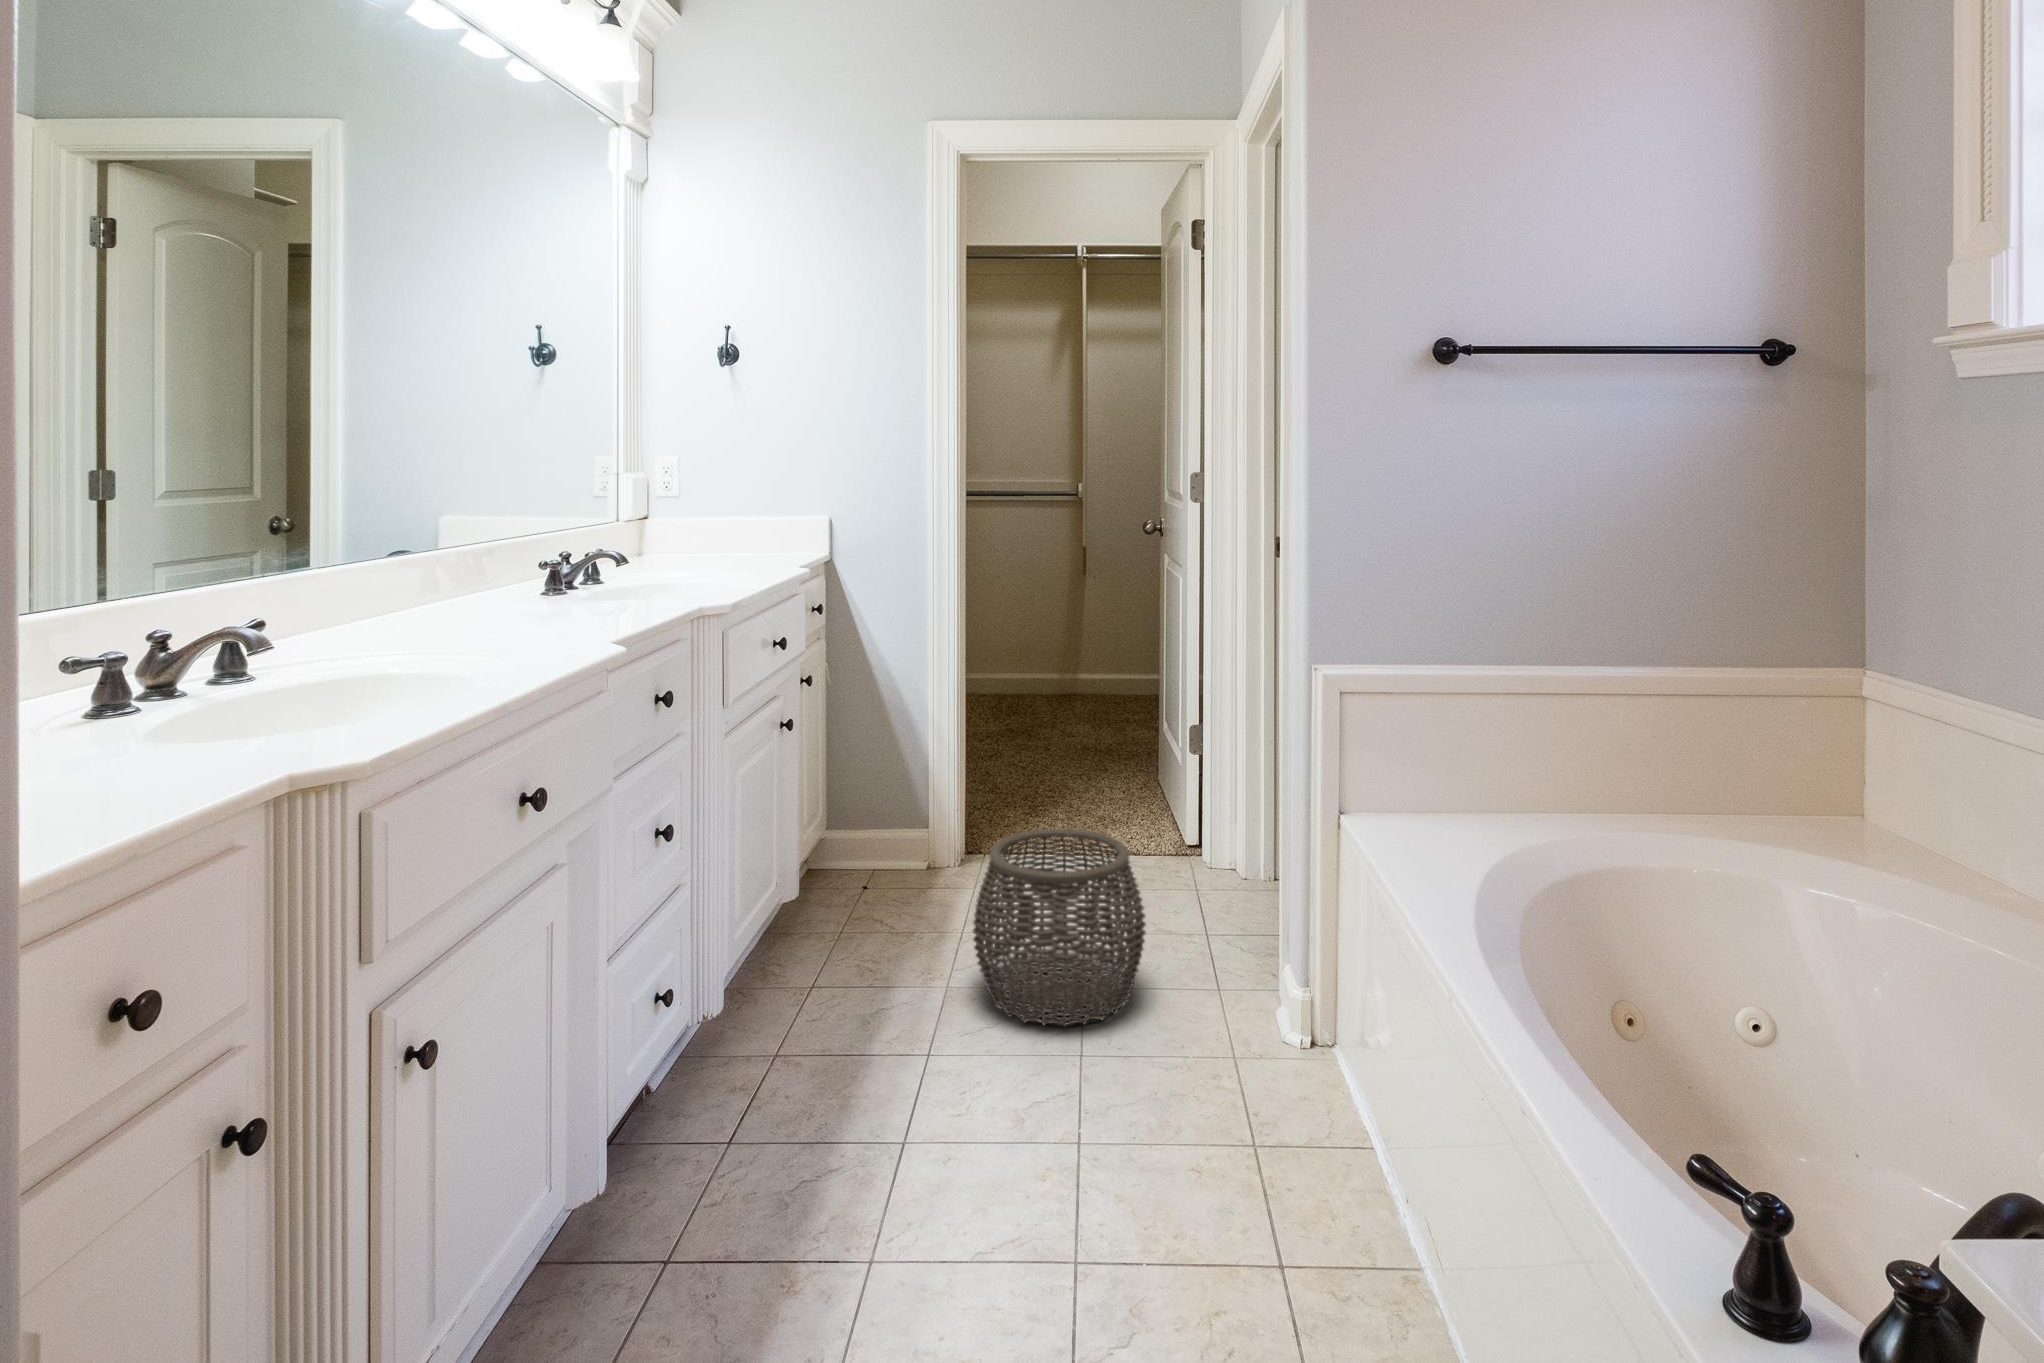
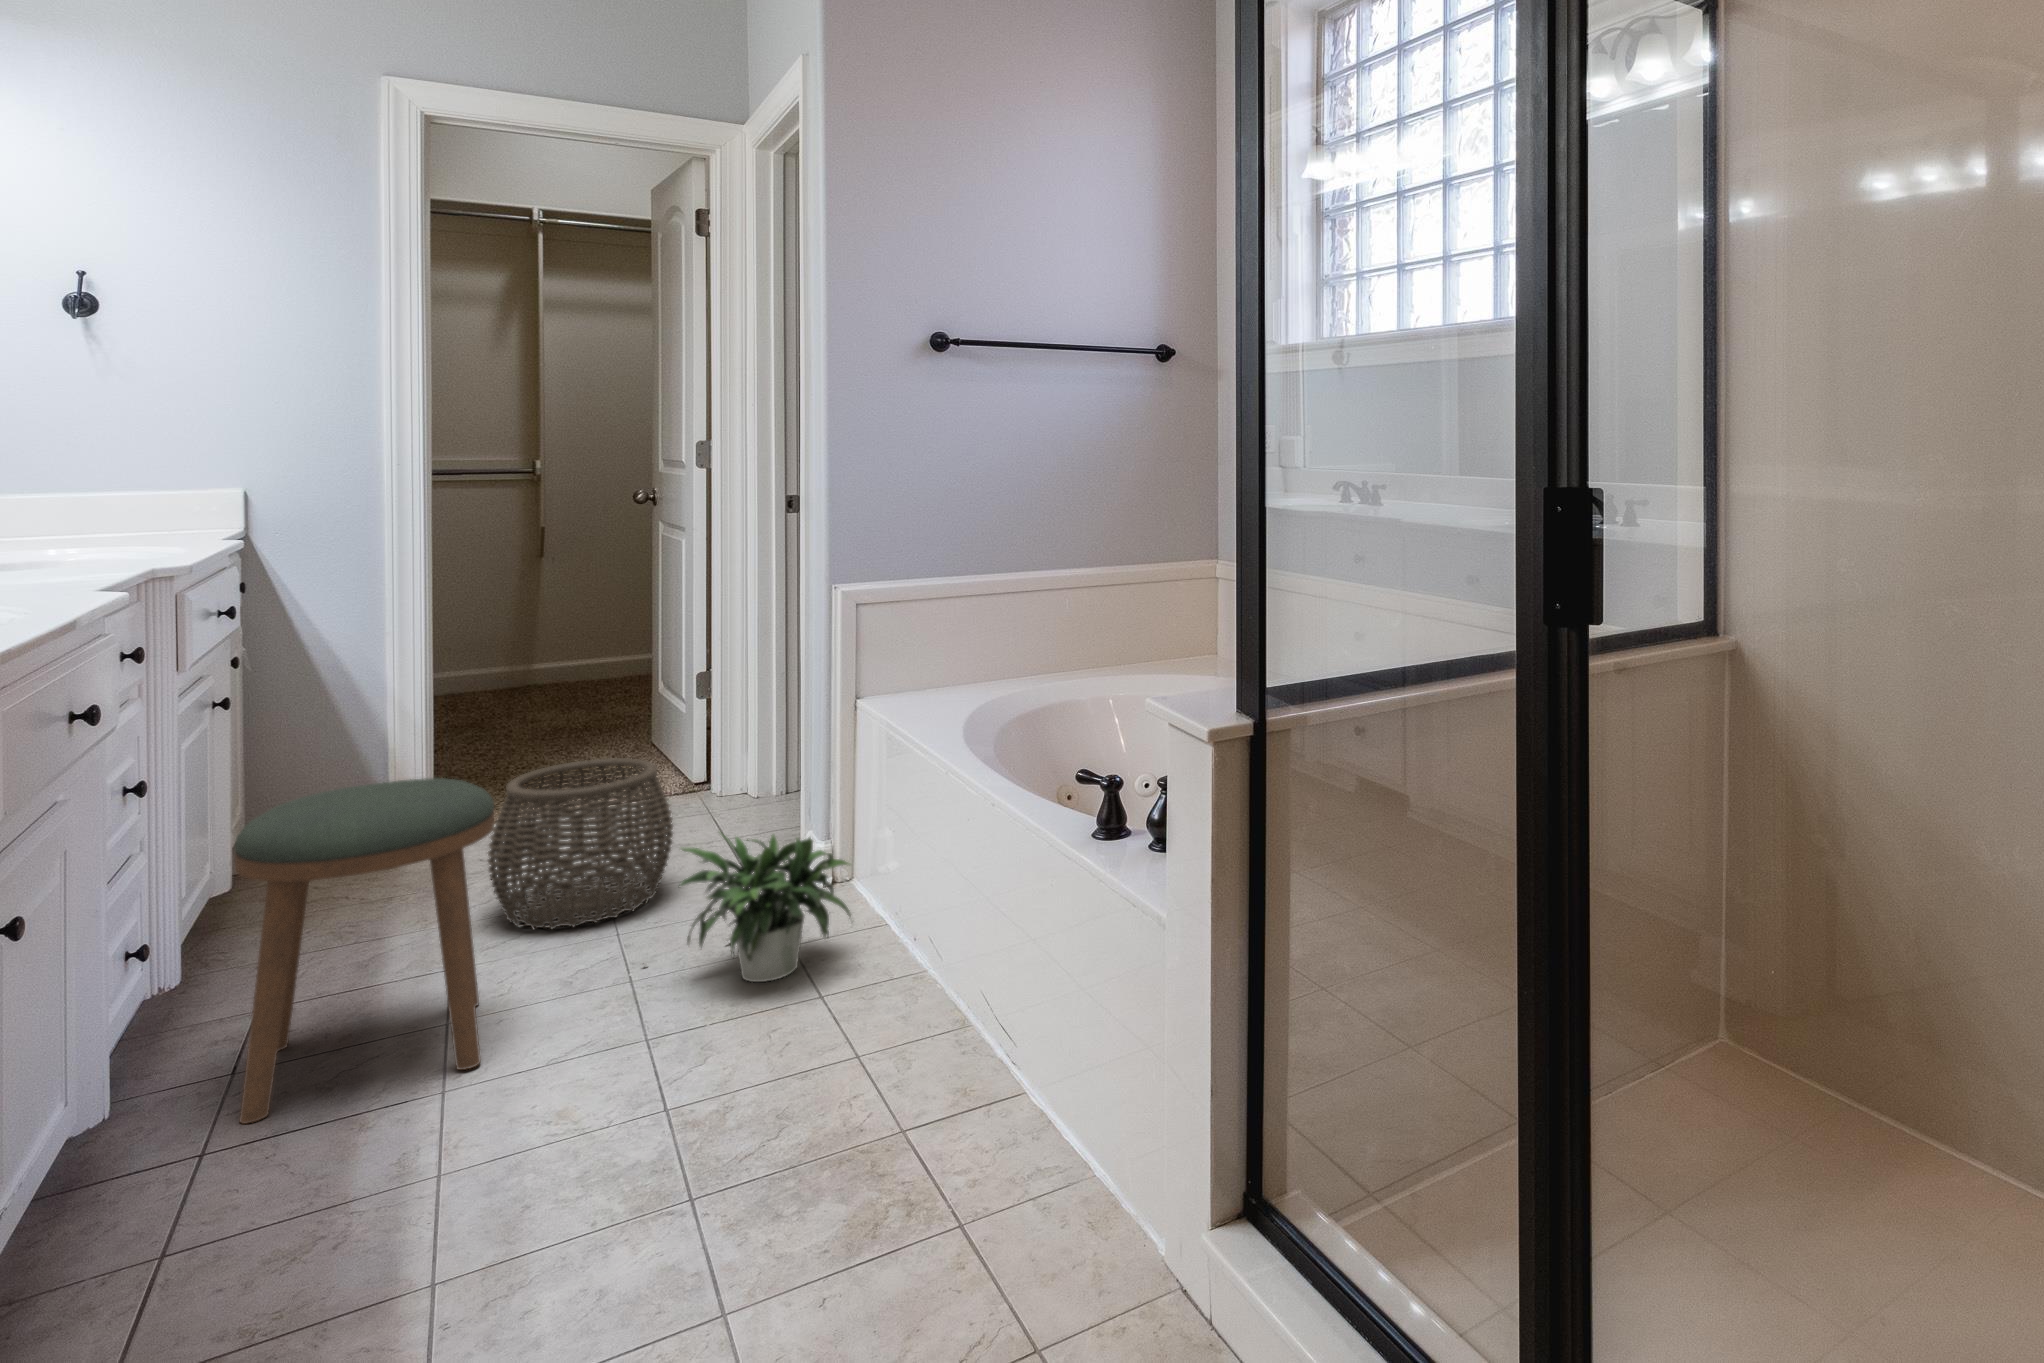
stool: none [714,853,941,1219] -> present [235,778,494,1123]
potted plant: none [1093,974,1326,1197] -> present [643,834,850,982]

